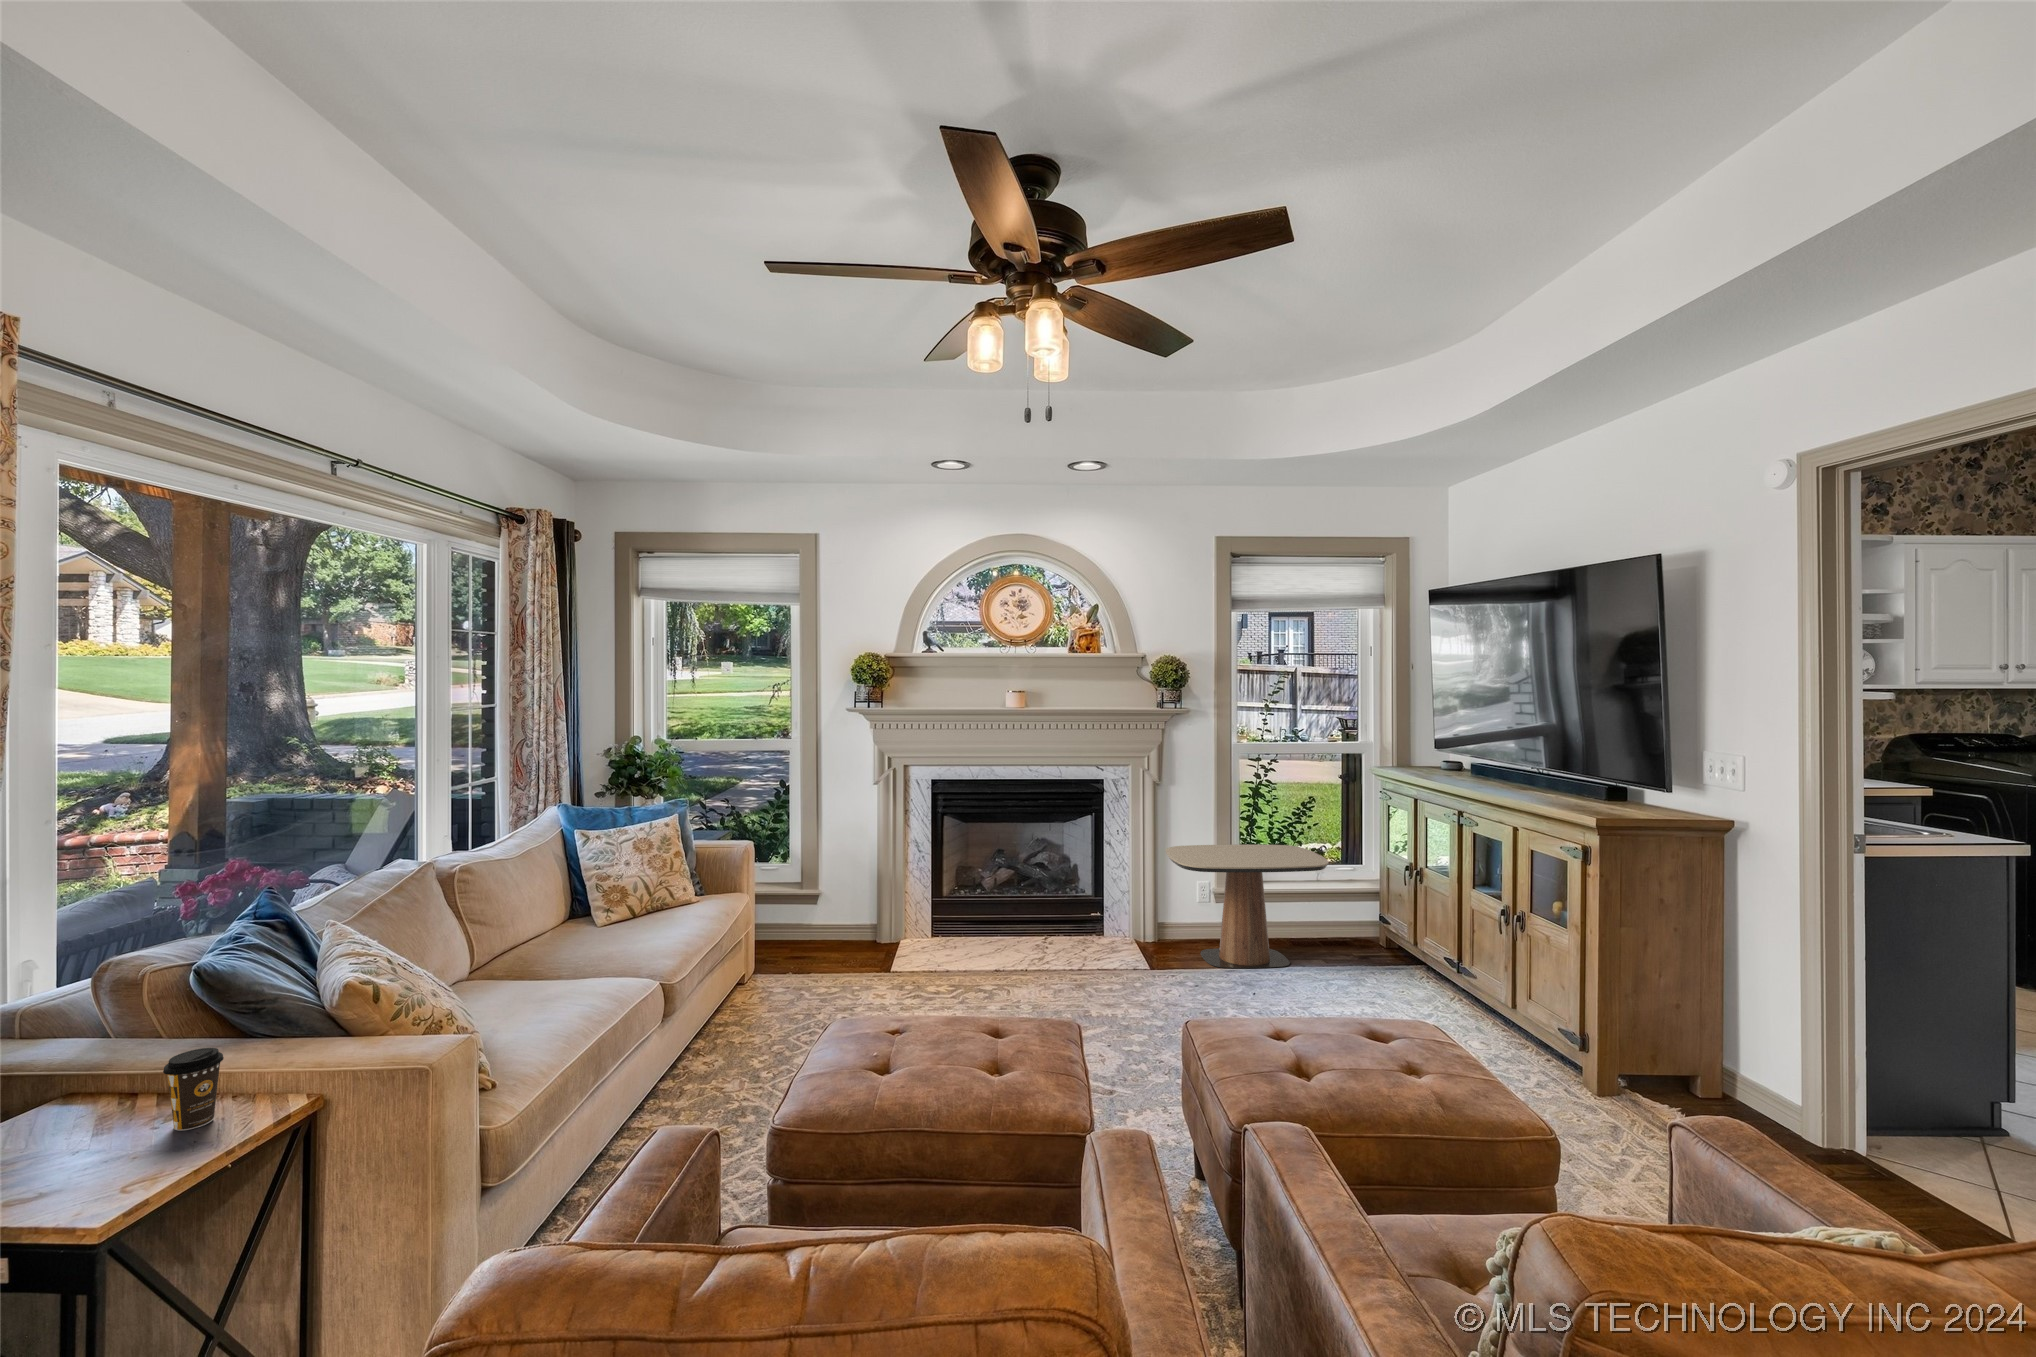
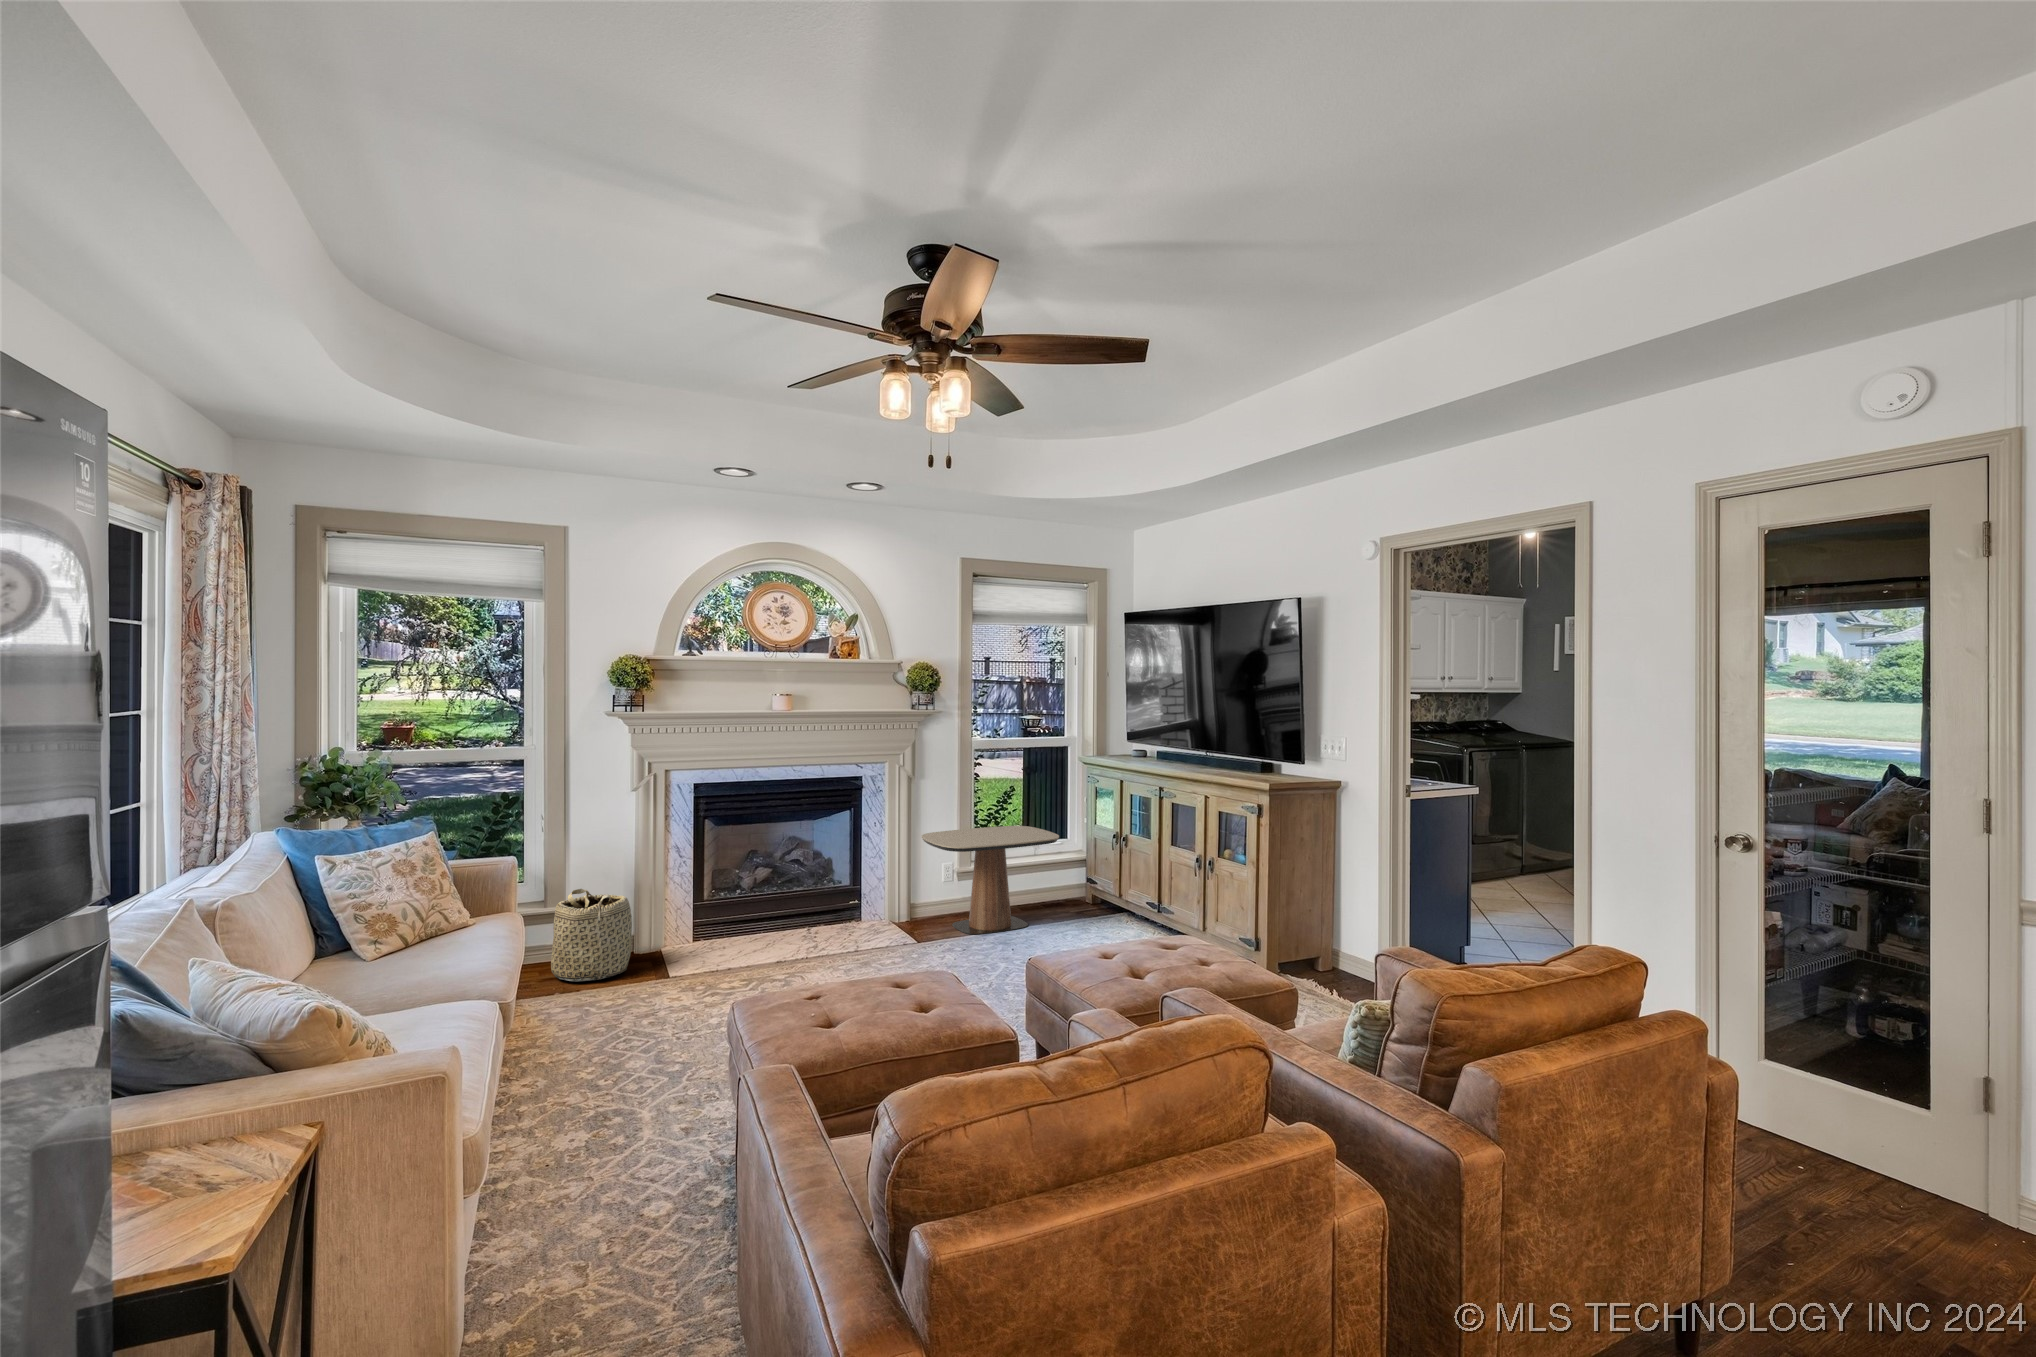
basket: none [796,875,866,964] -> present [551,889,632,981]
coffee cup: present [163,1048,224,1131] -> none [173,1082,238,1174]

